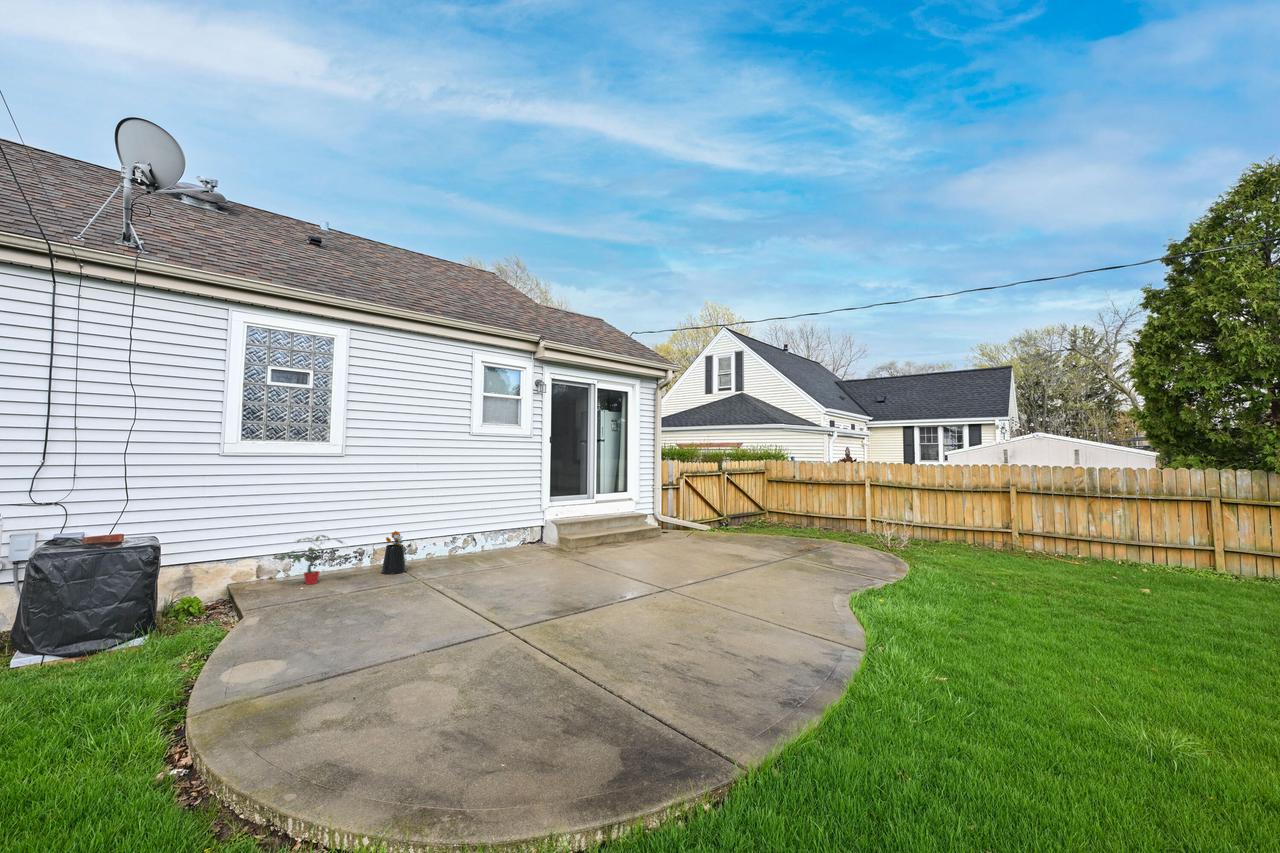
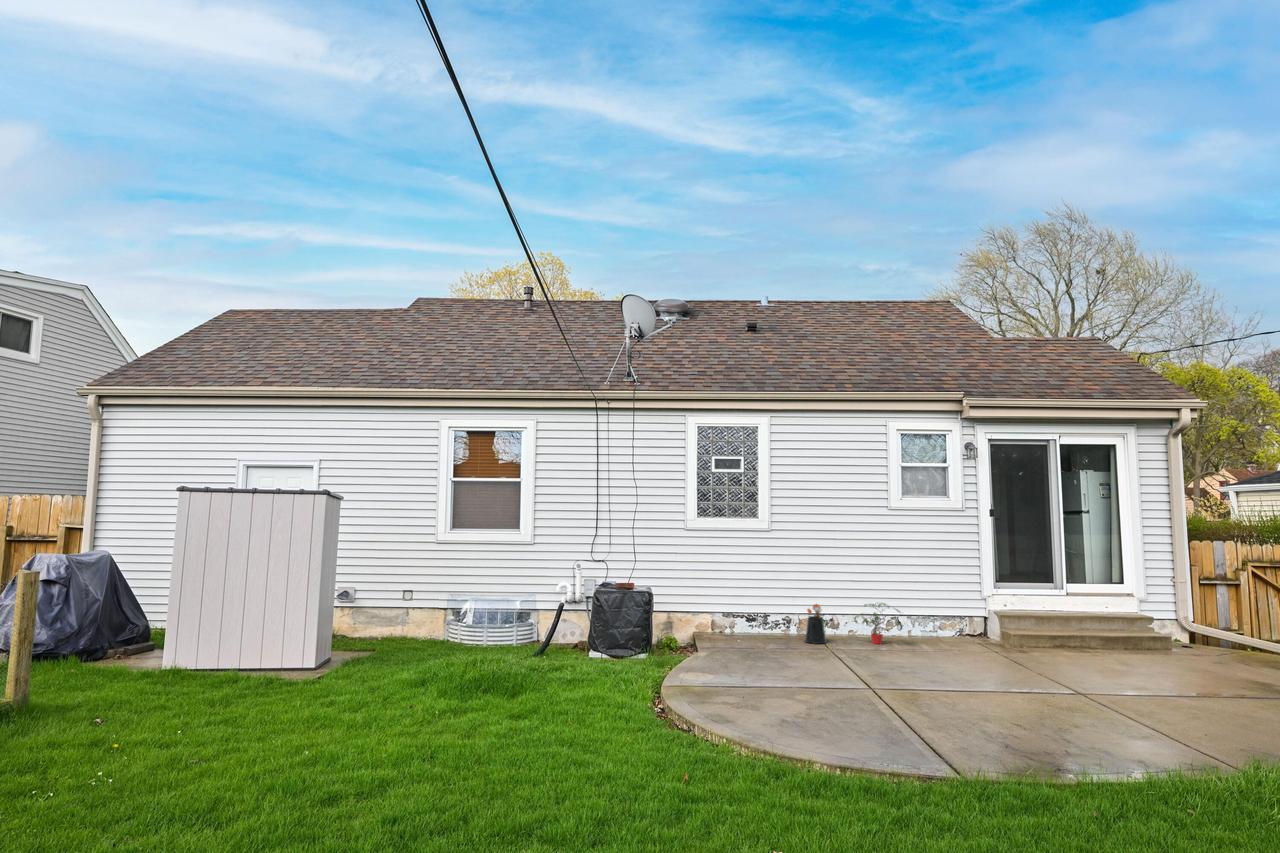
potted plant: present [281,535,347,584] -> present [854,603,902,644]

